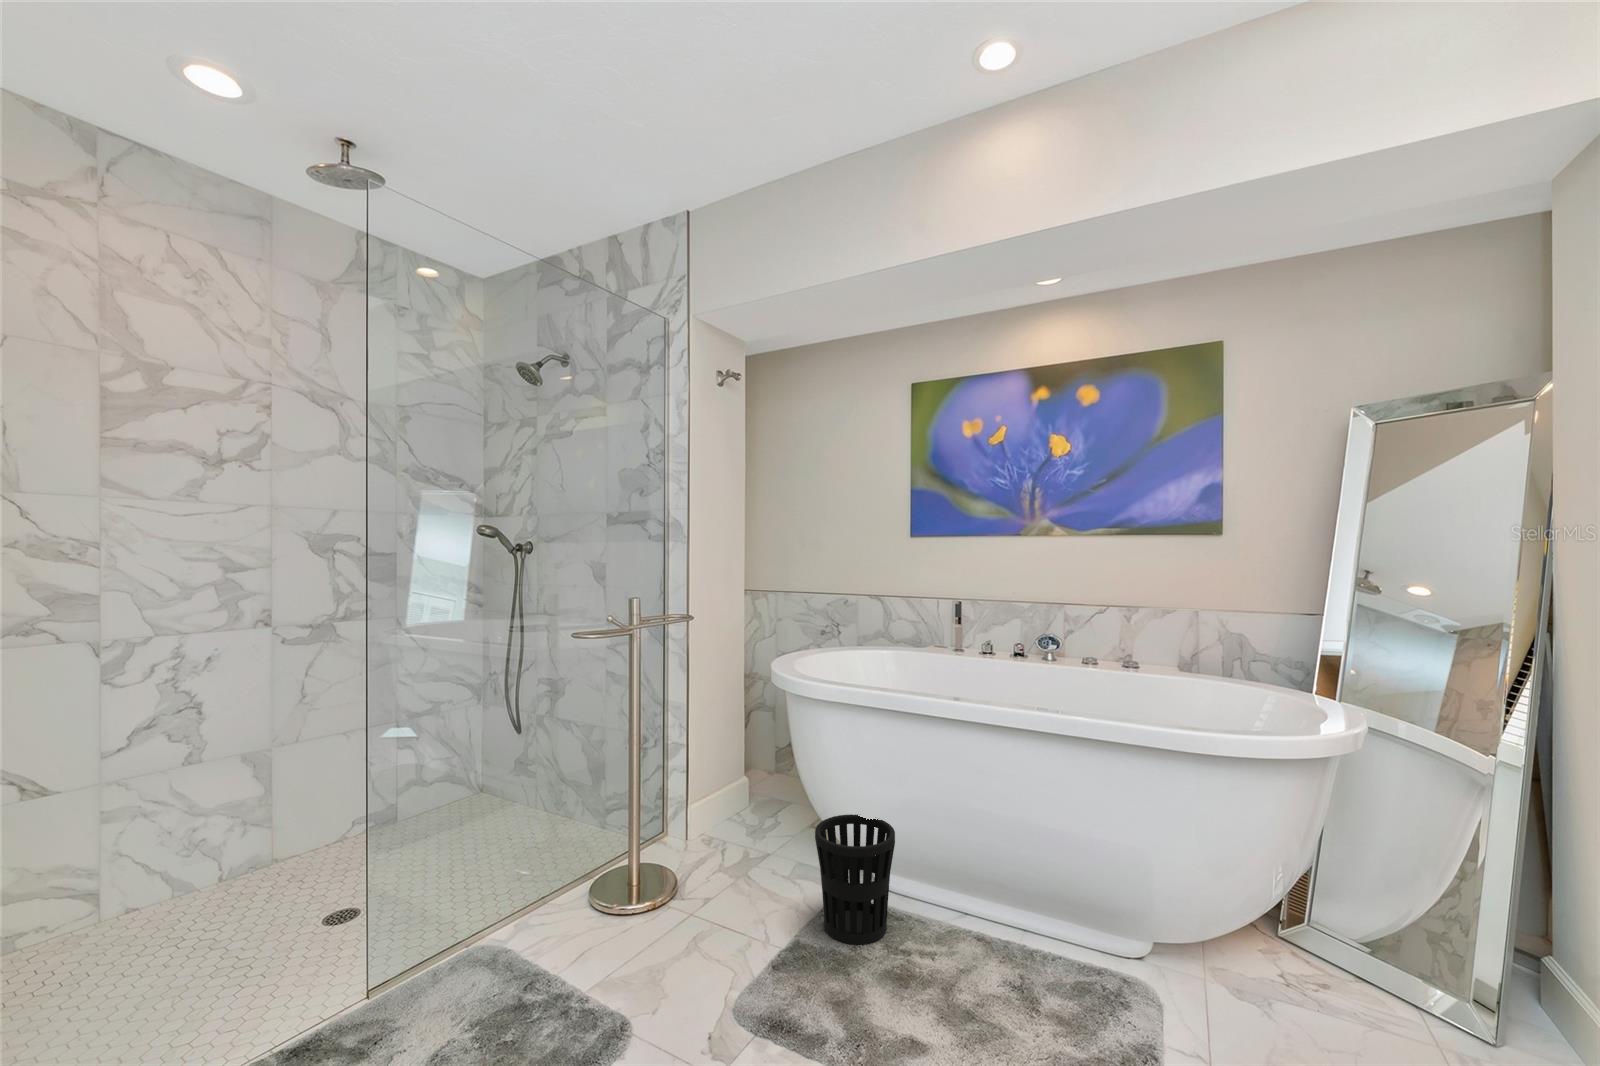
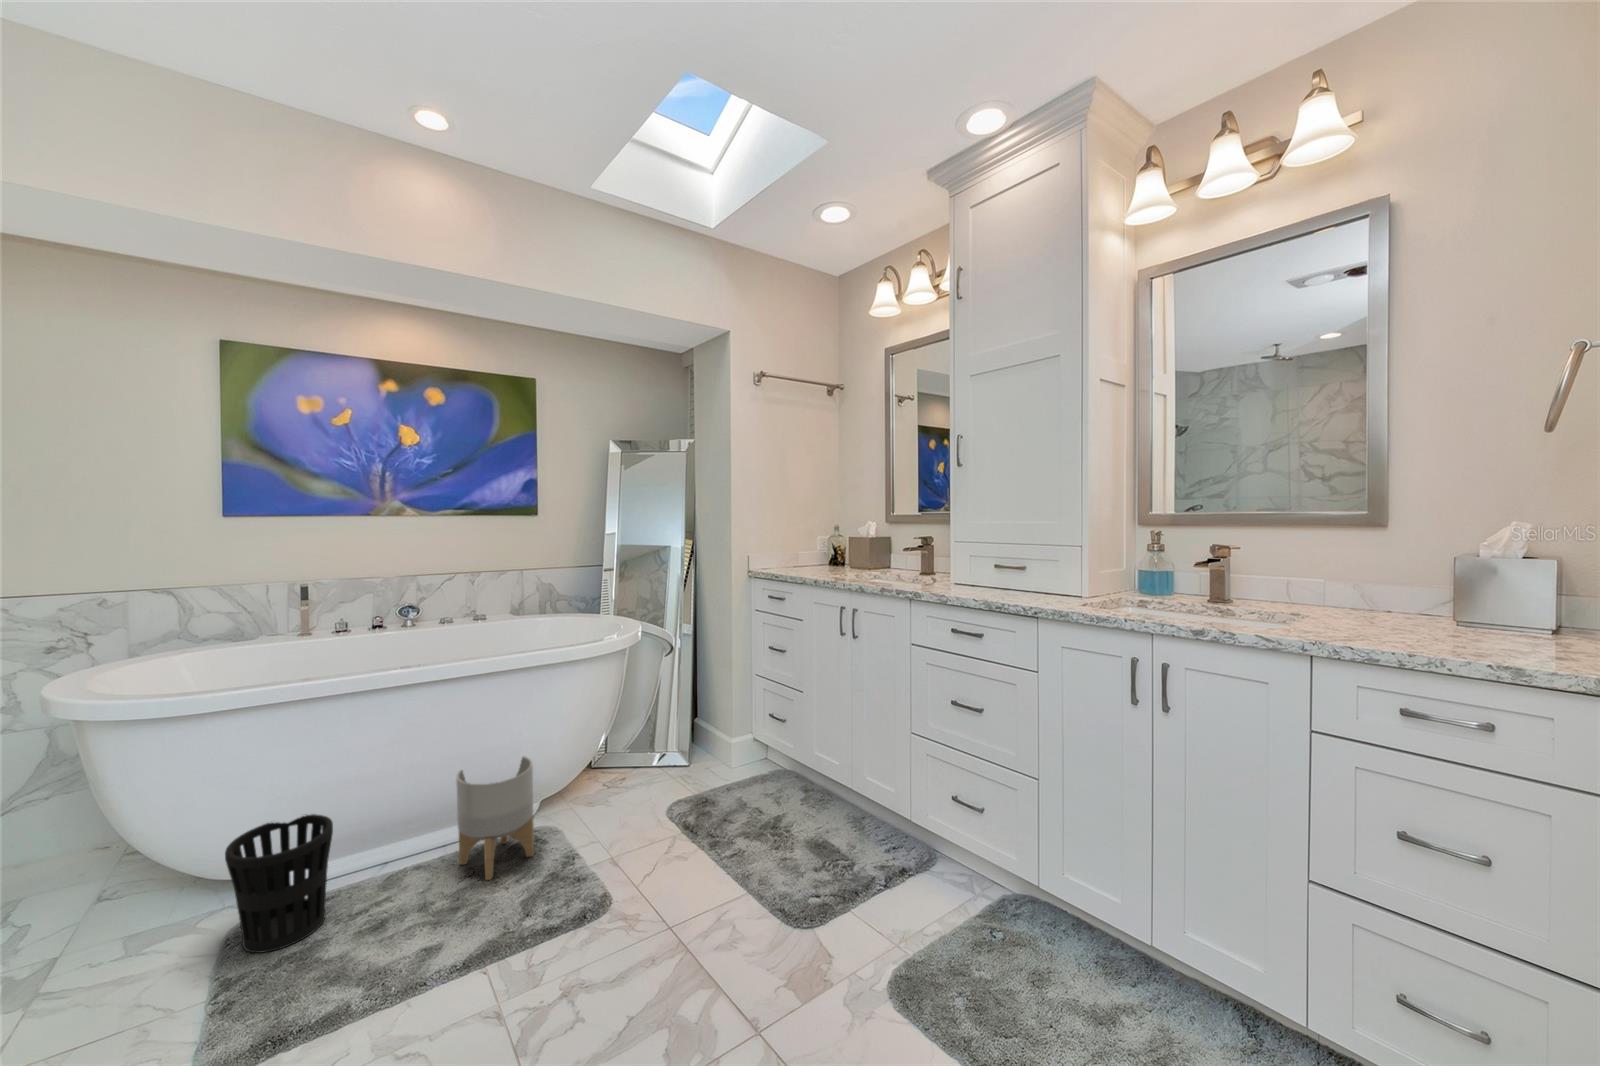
planter: none [1008,839,1107,1014] -> present [456,756,534,880]

